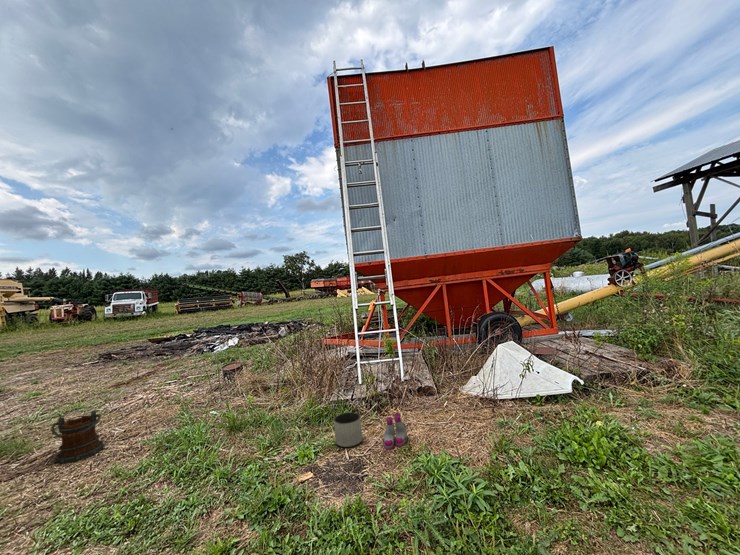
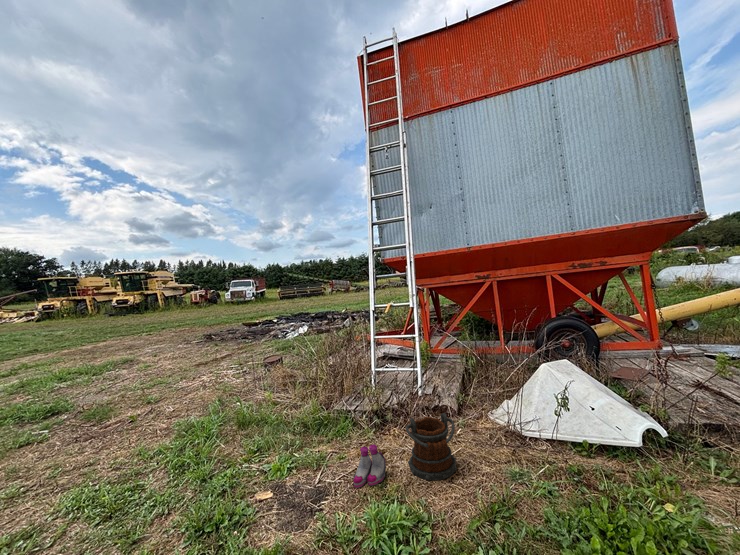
bucket: present [51,411,104,463] -> present [406,413,457,480]
planter: present [334,412,362,447] -> none [305,432,338,474]

